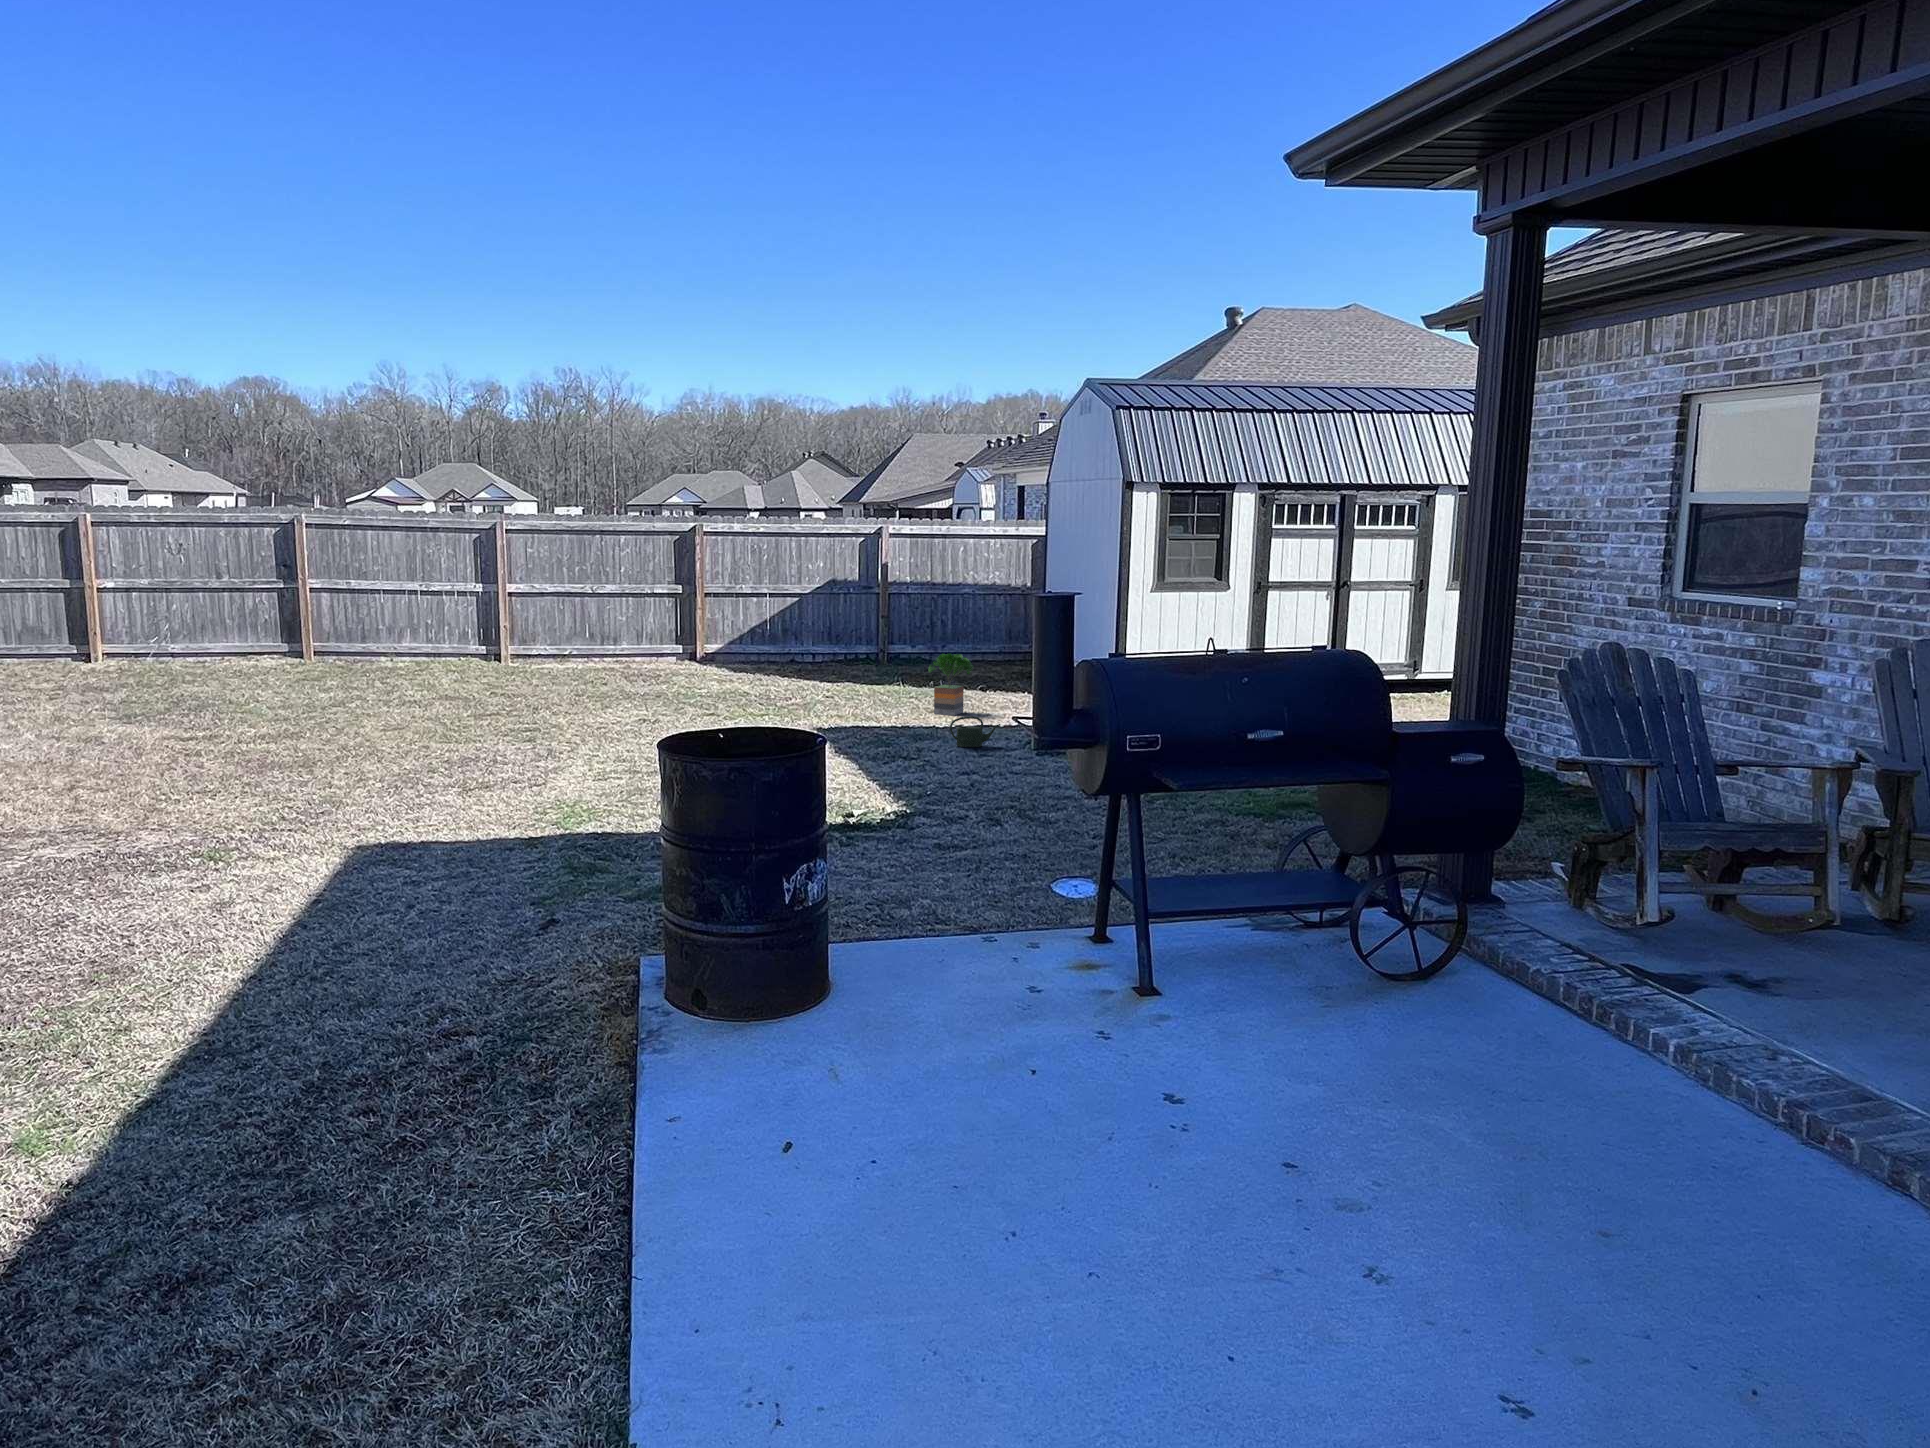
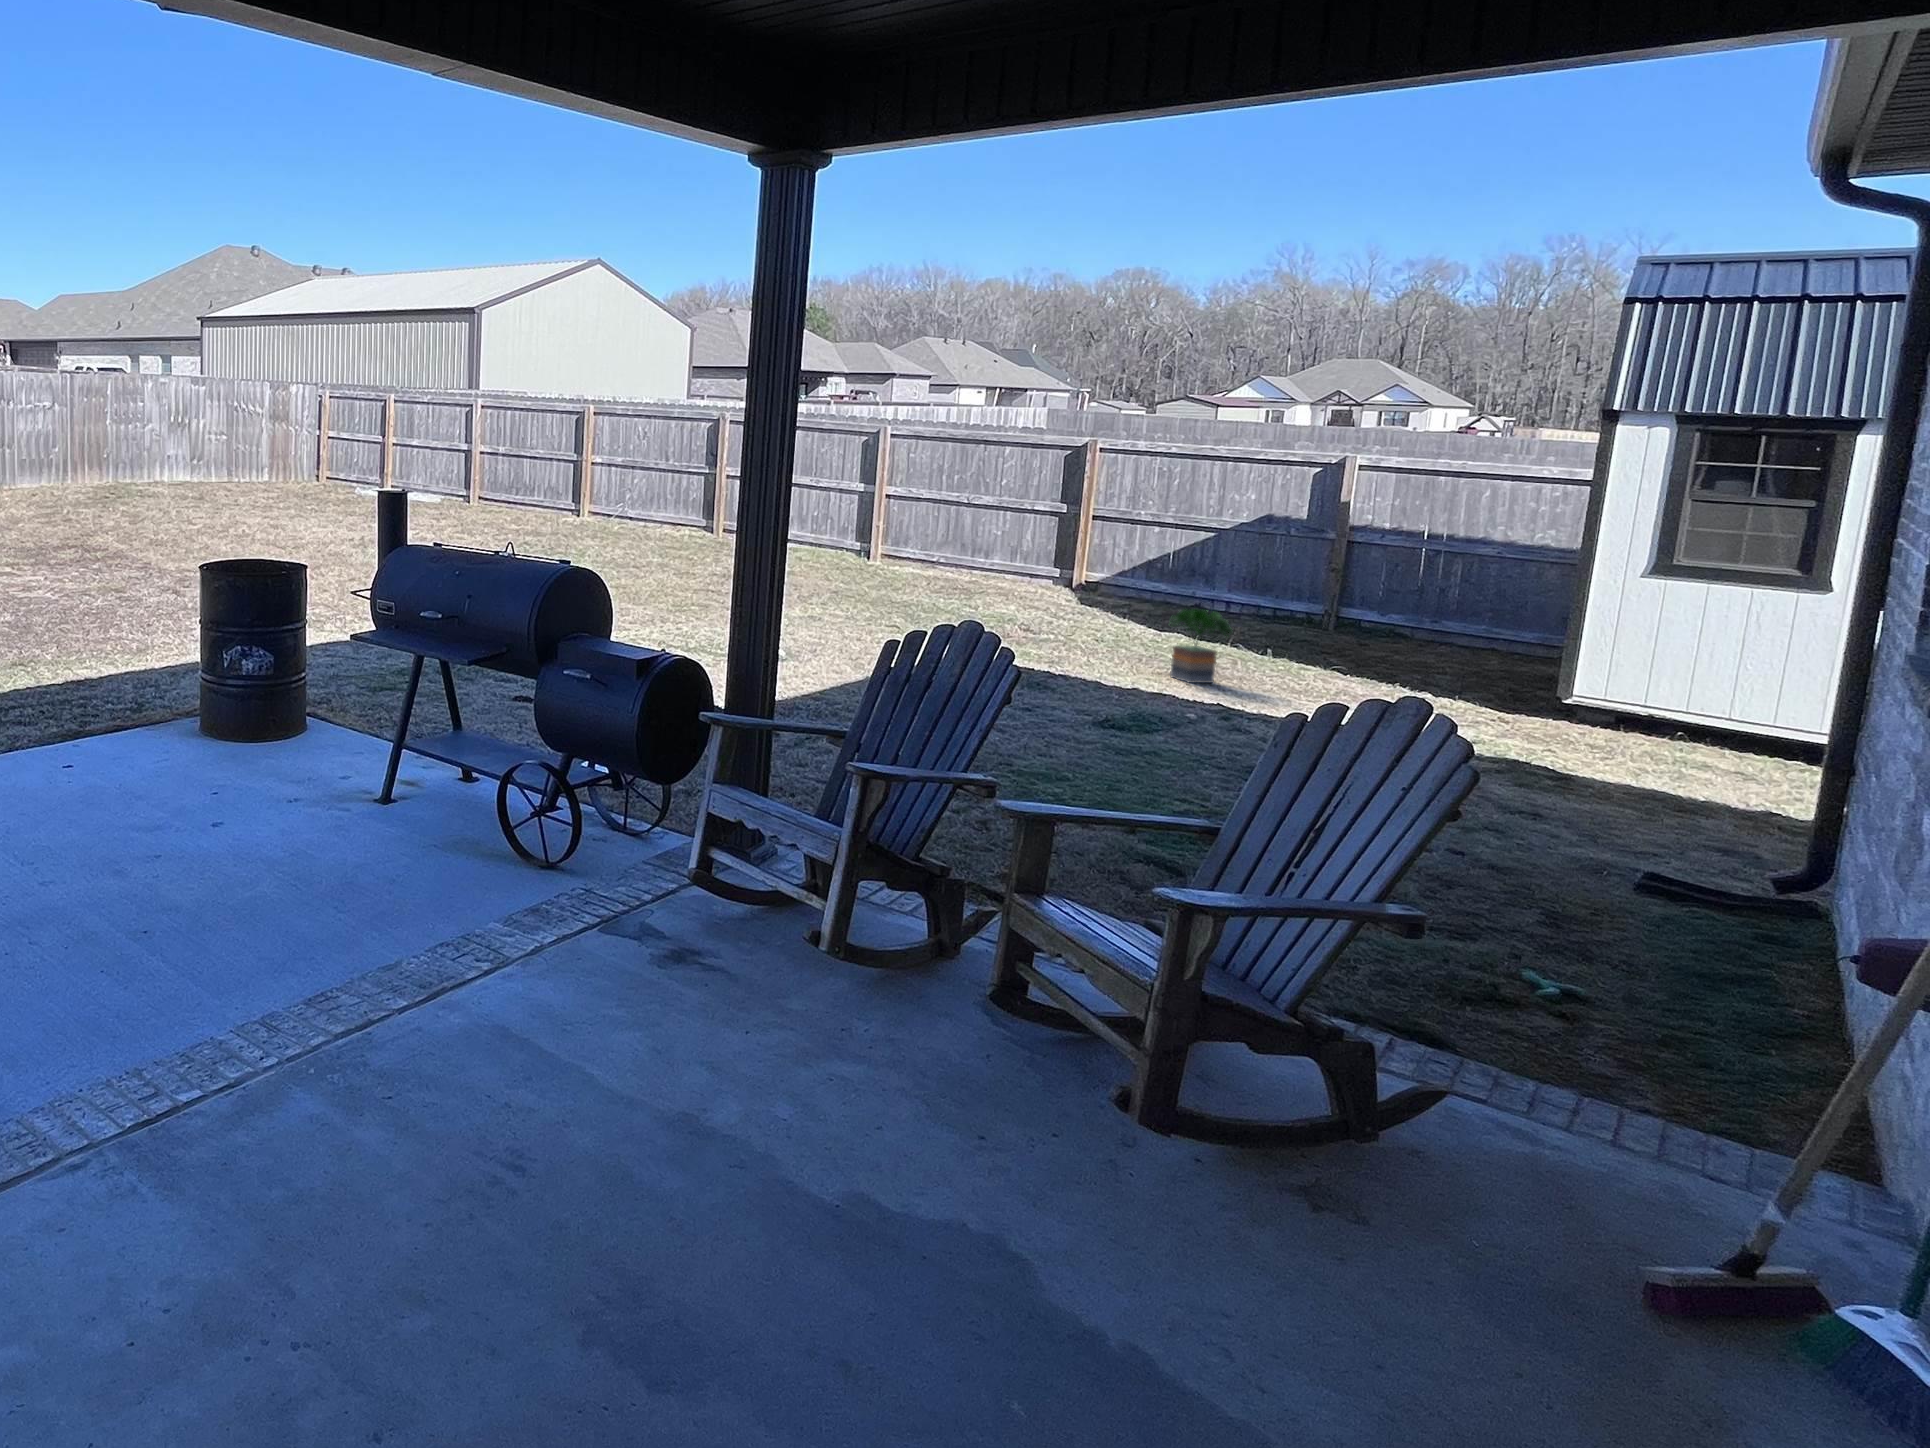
watering can: present [950,716,1000,747] -> none [1056,669,1114,706]

